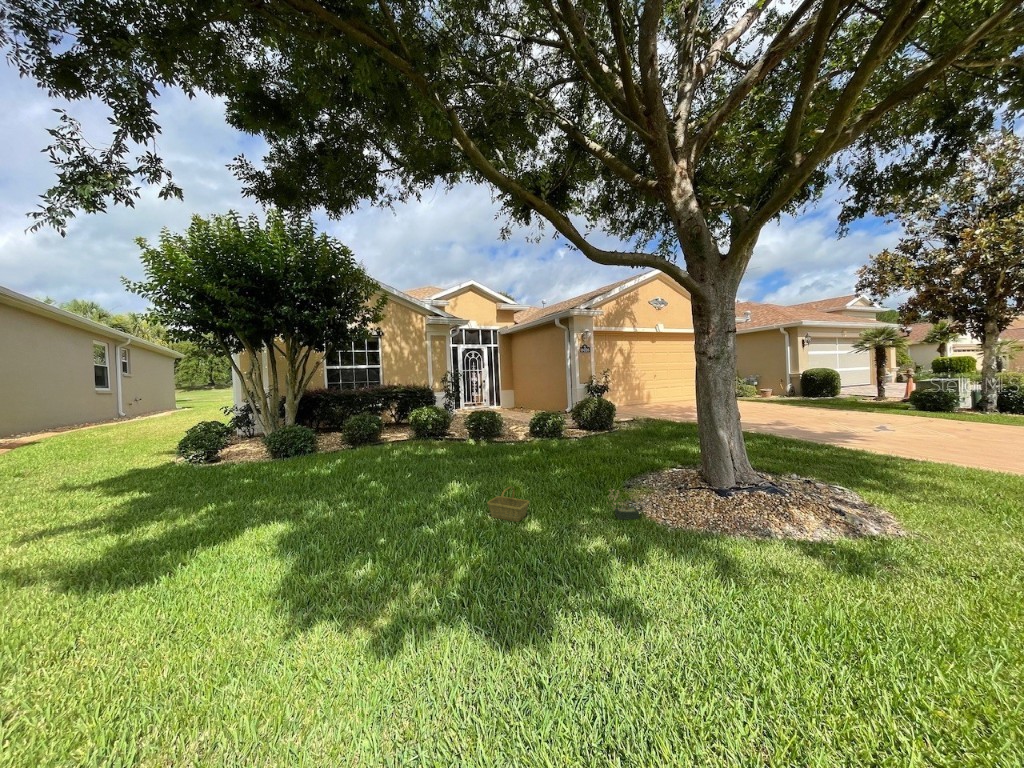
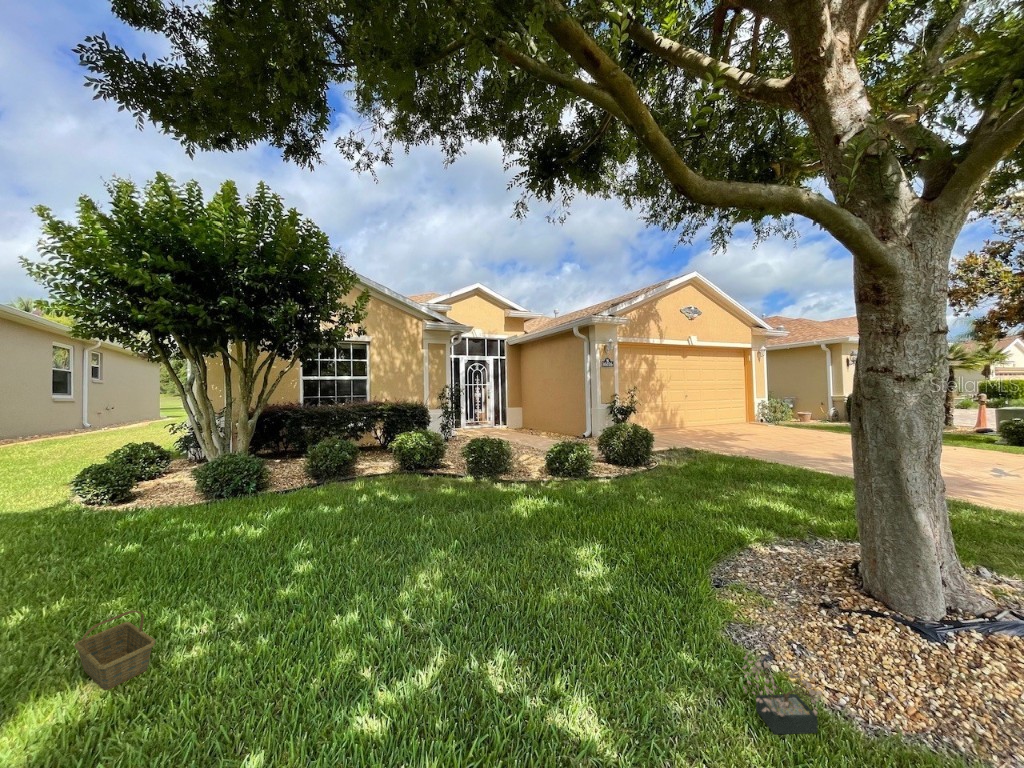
basket: present [487,487,529,522] -> present [74,611,155,690]

